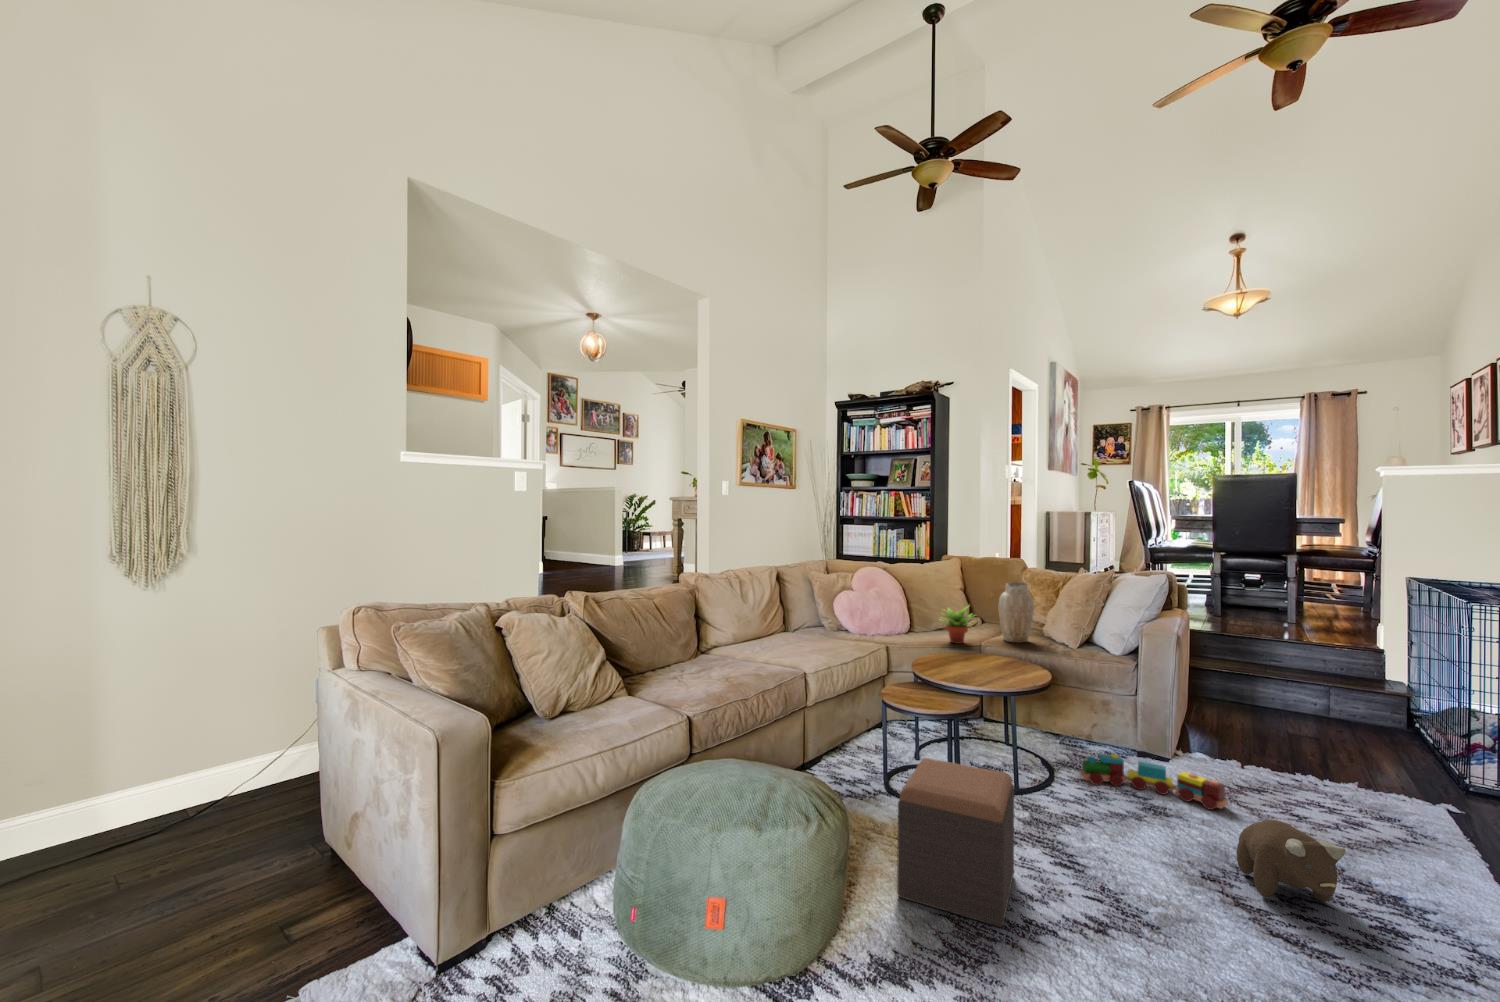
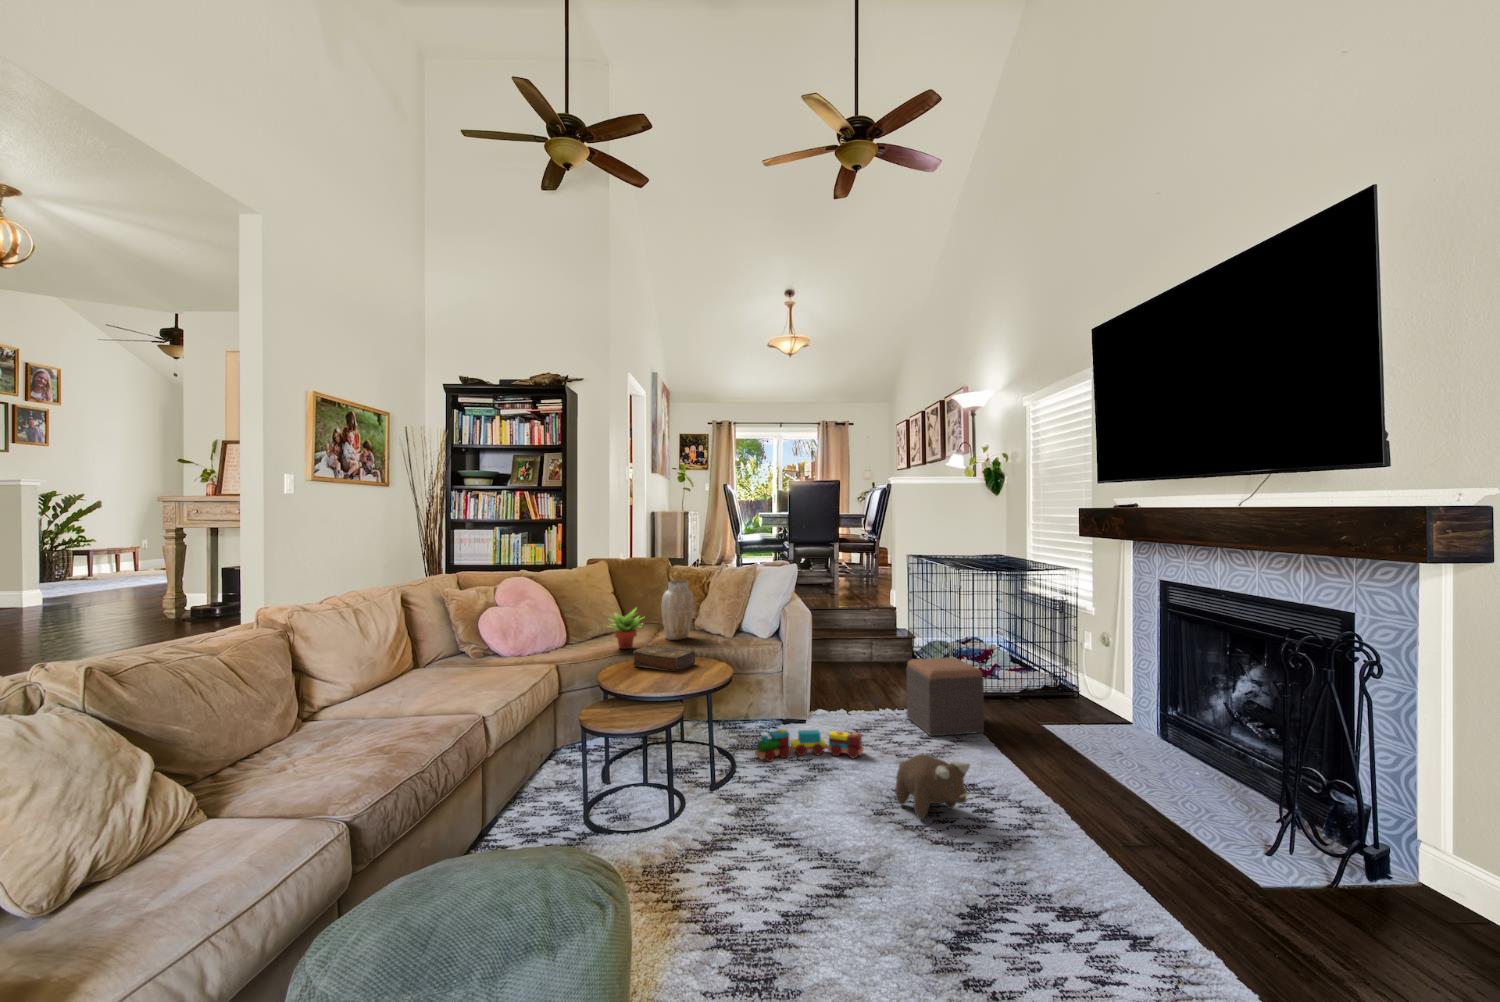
book: none [949,642,1012,669] -> present [633,645,695,671]
footstool: present [897,758,1014,927] -> present [906,657,984,736]

